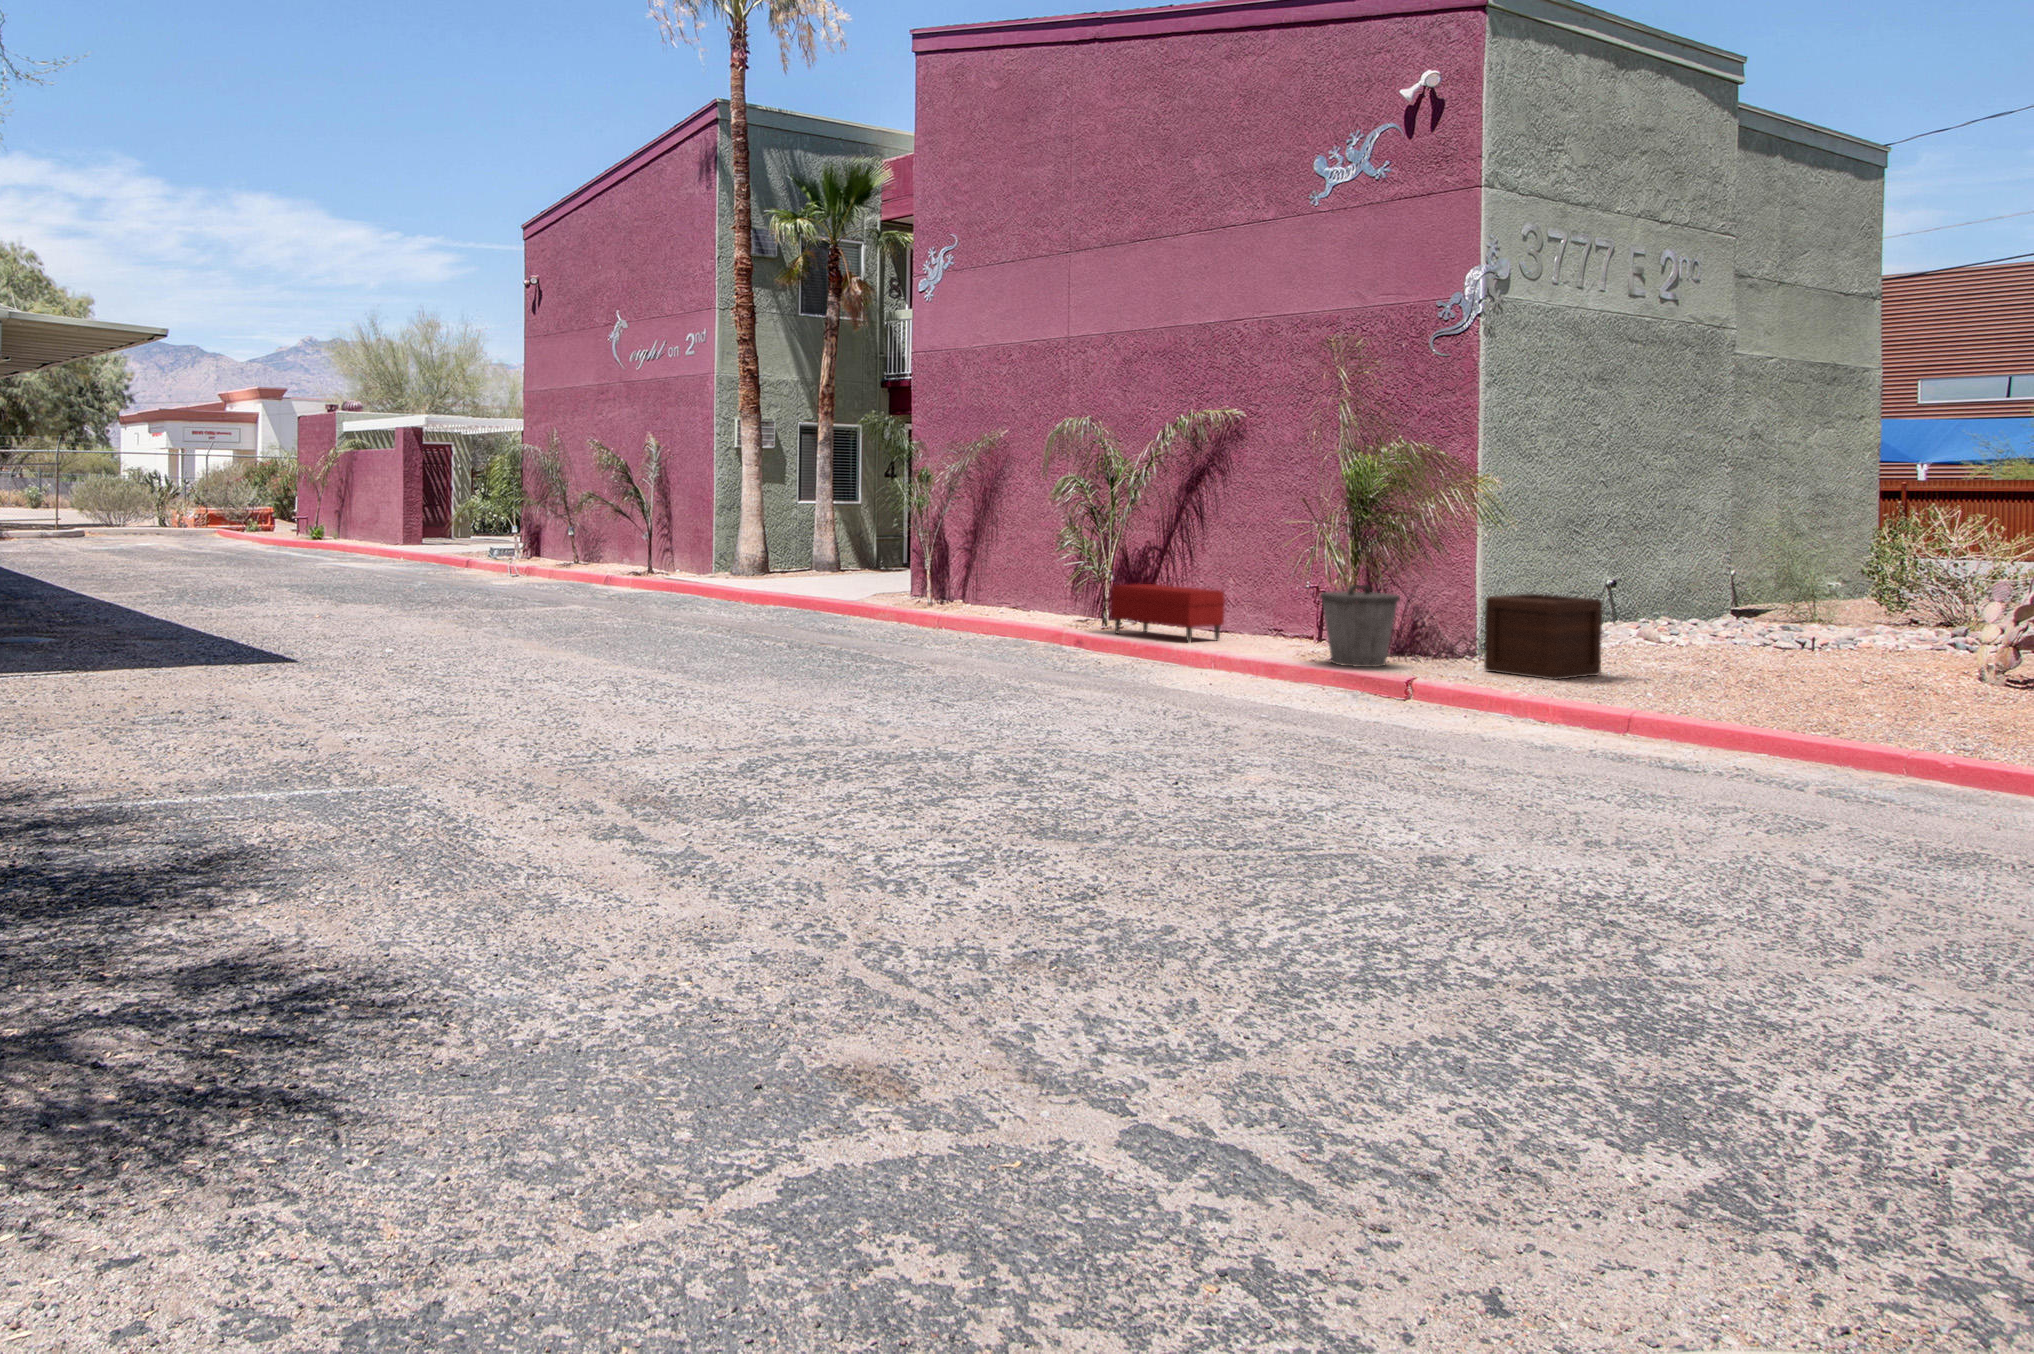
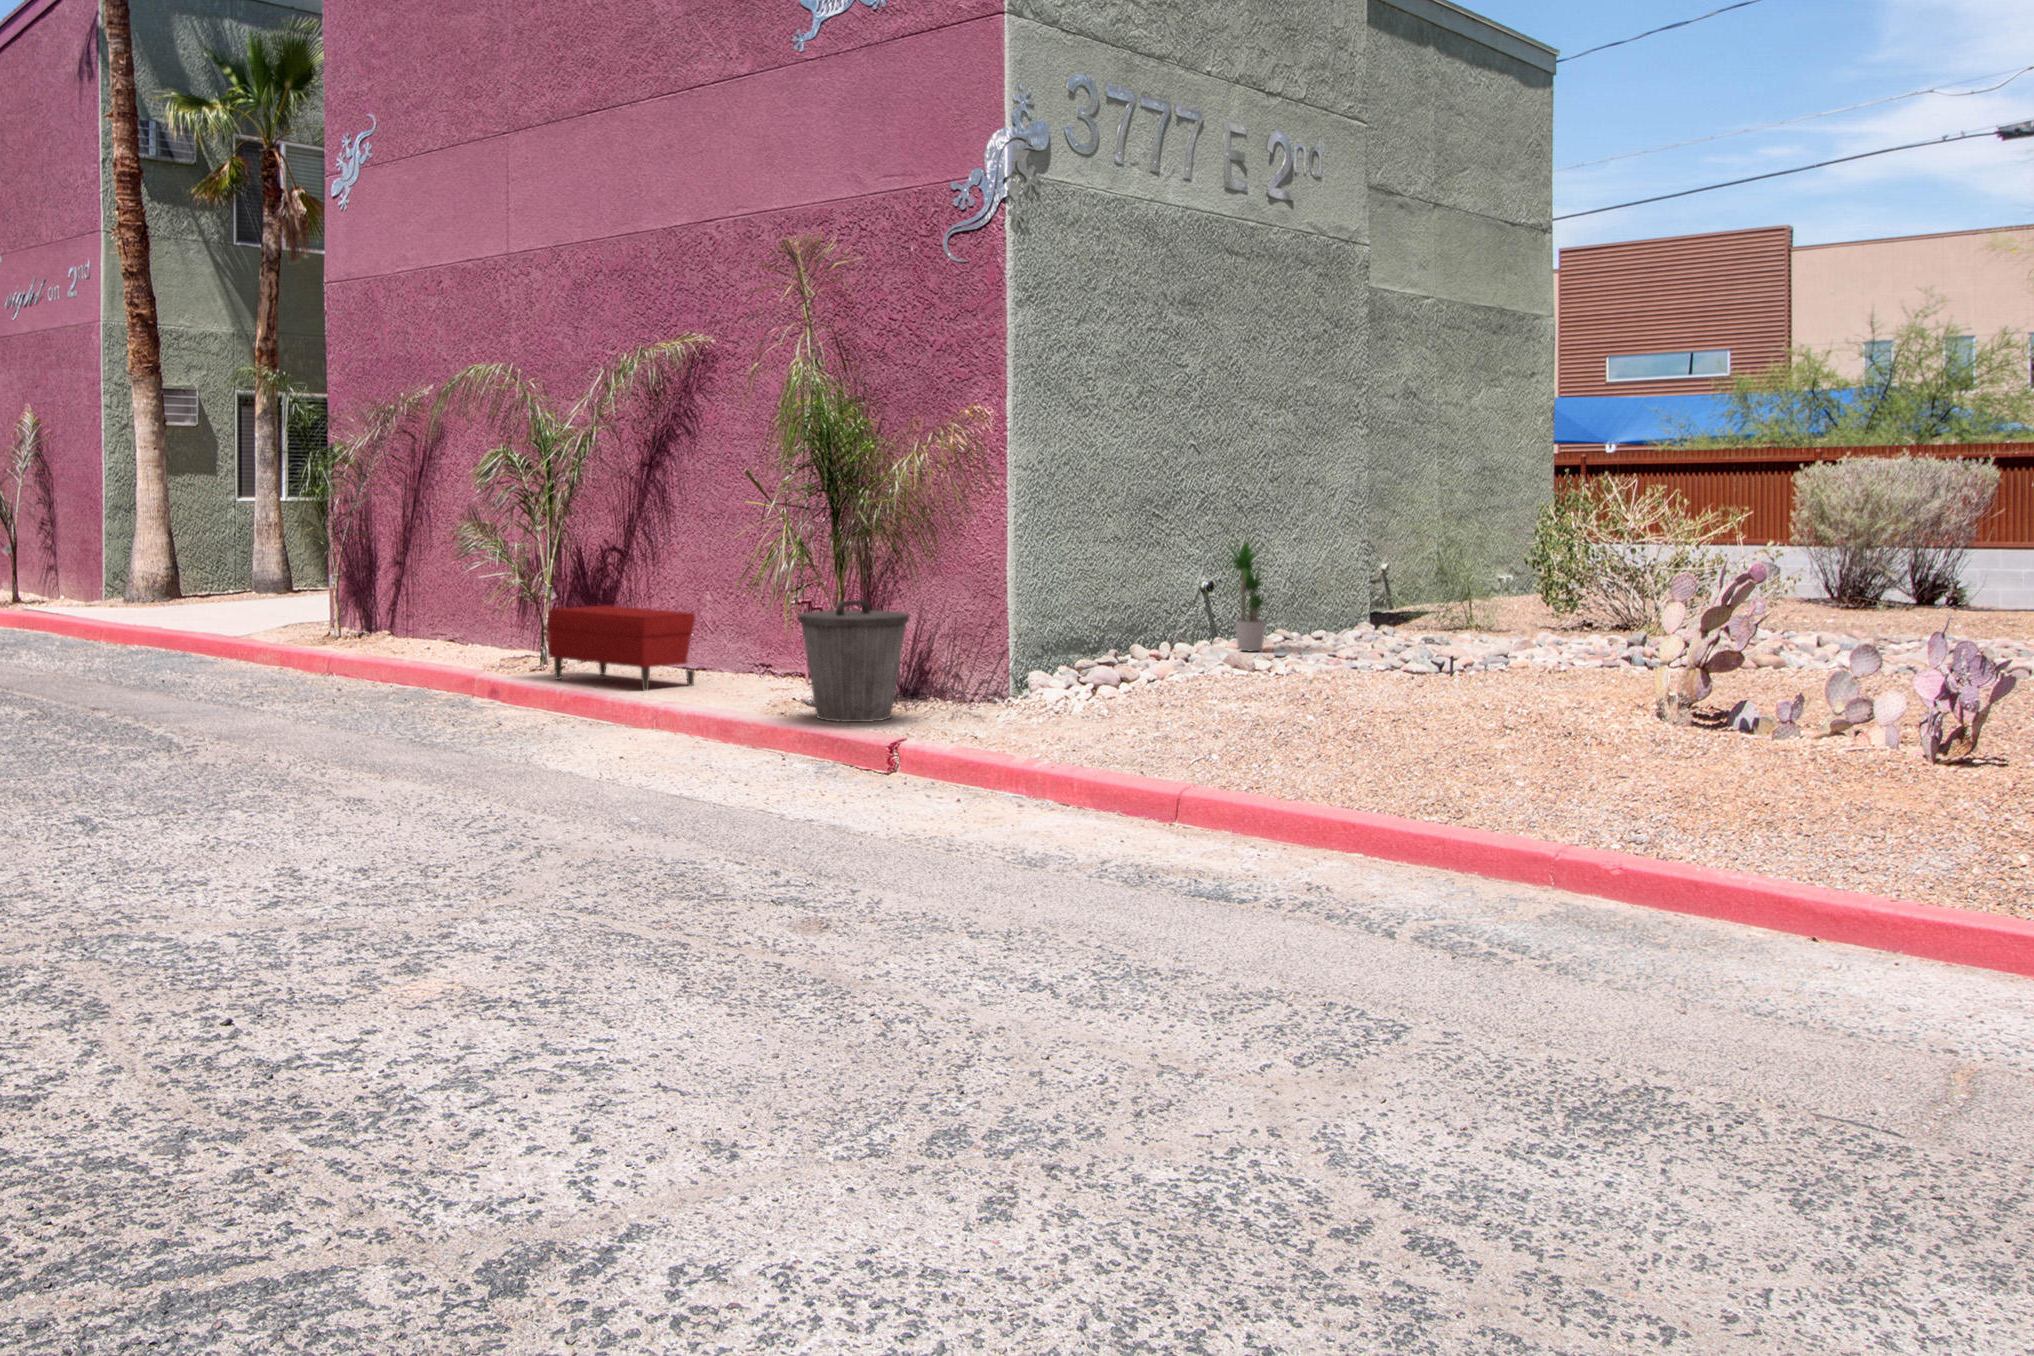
potted plant: none [1615,545,1672,629] -> present [1217,539,1272,651]
wooden crate: present [1484,594,1602,680] -> none [1023,606,1179,733]

